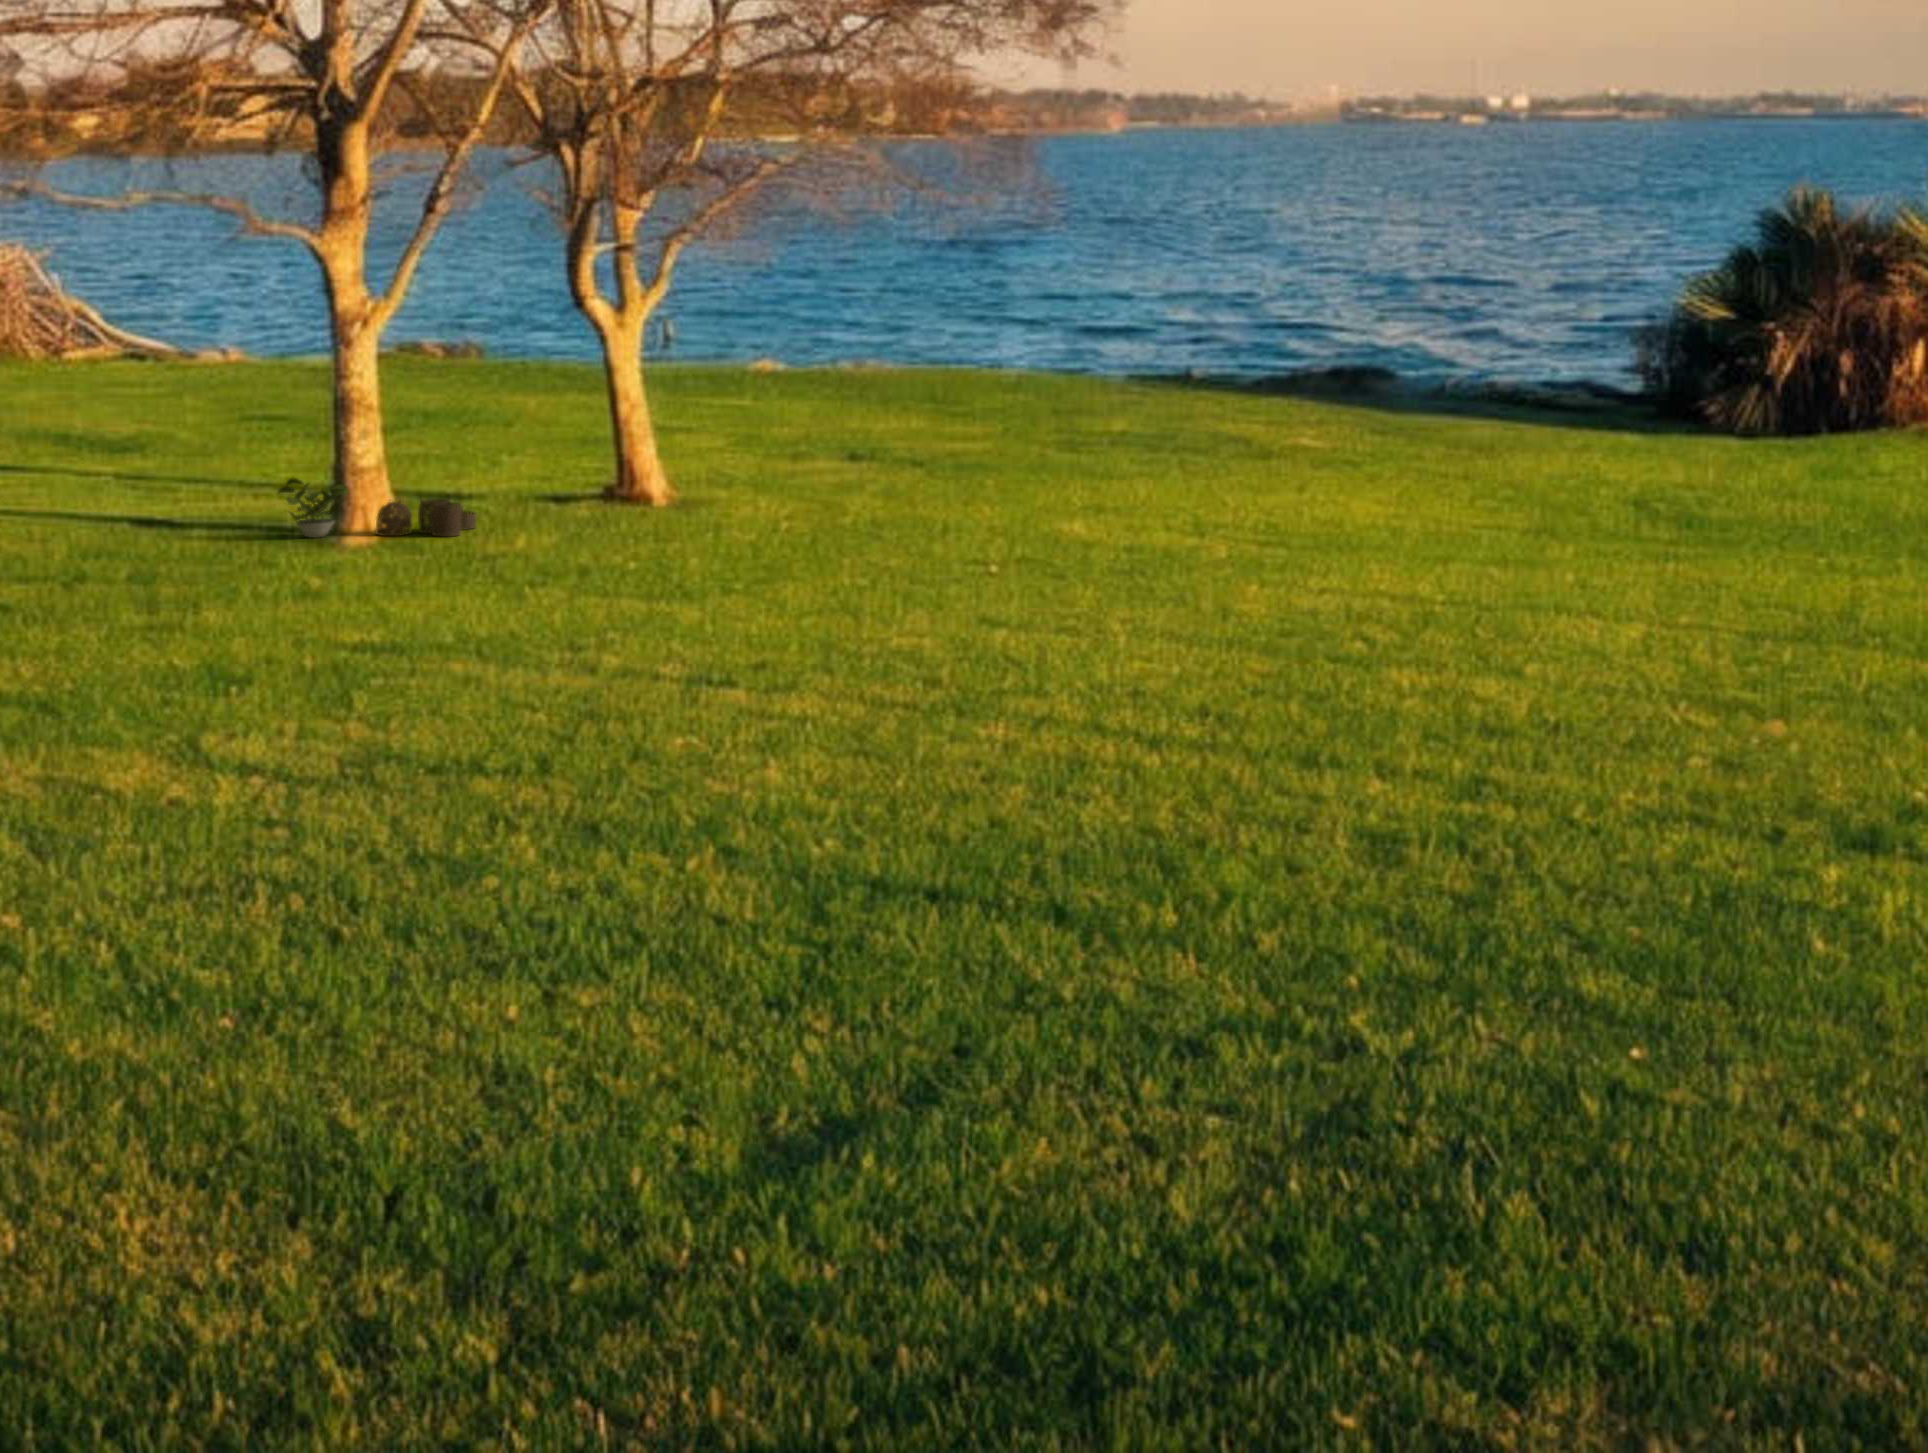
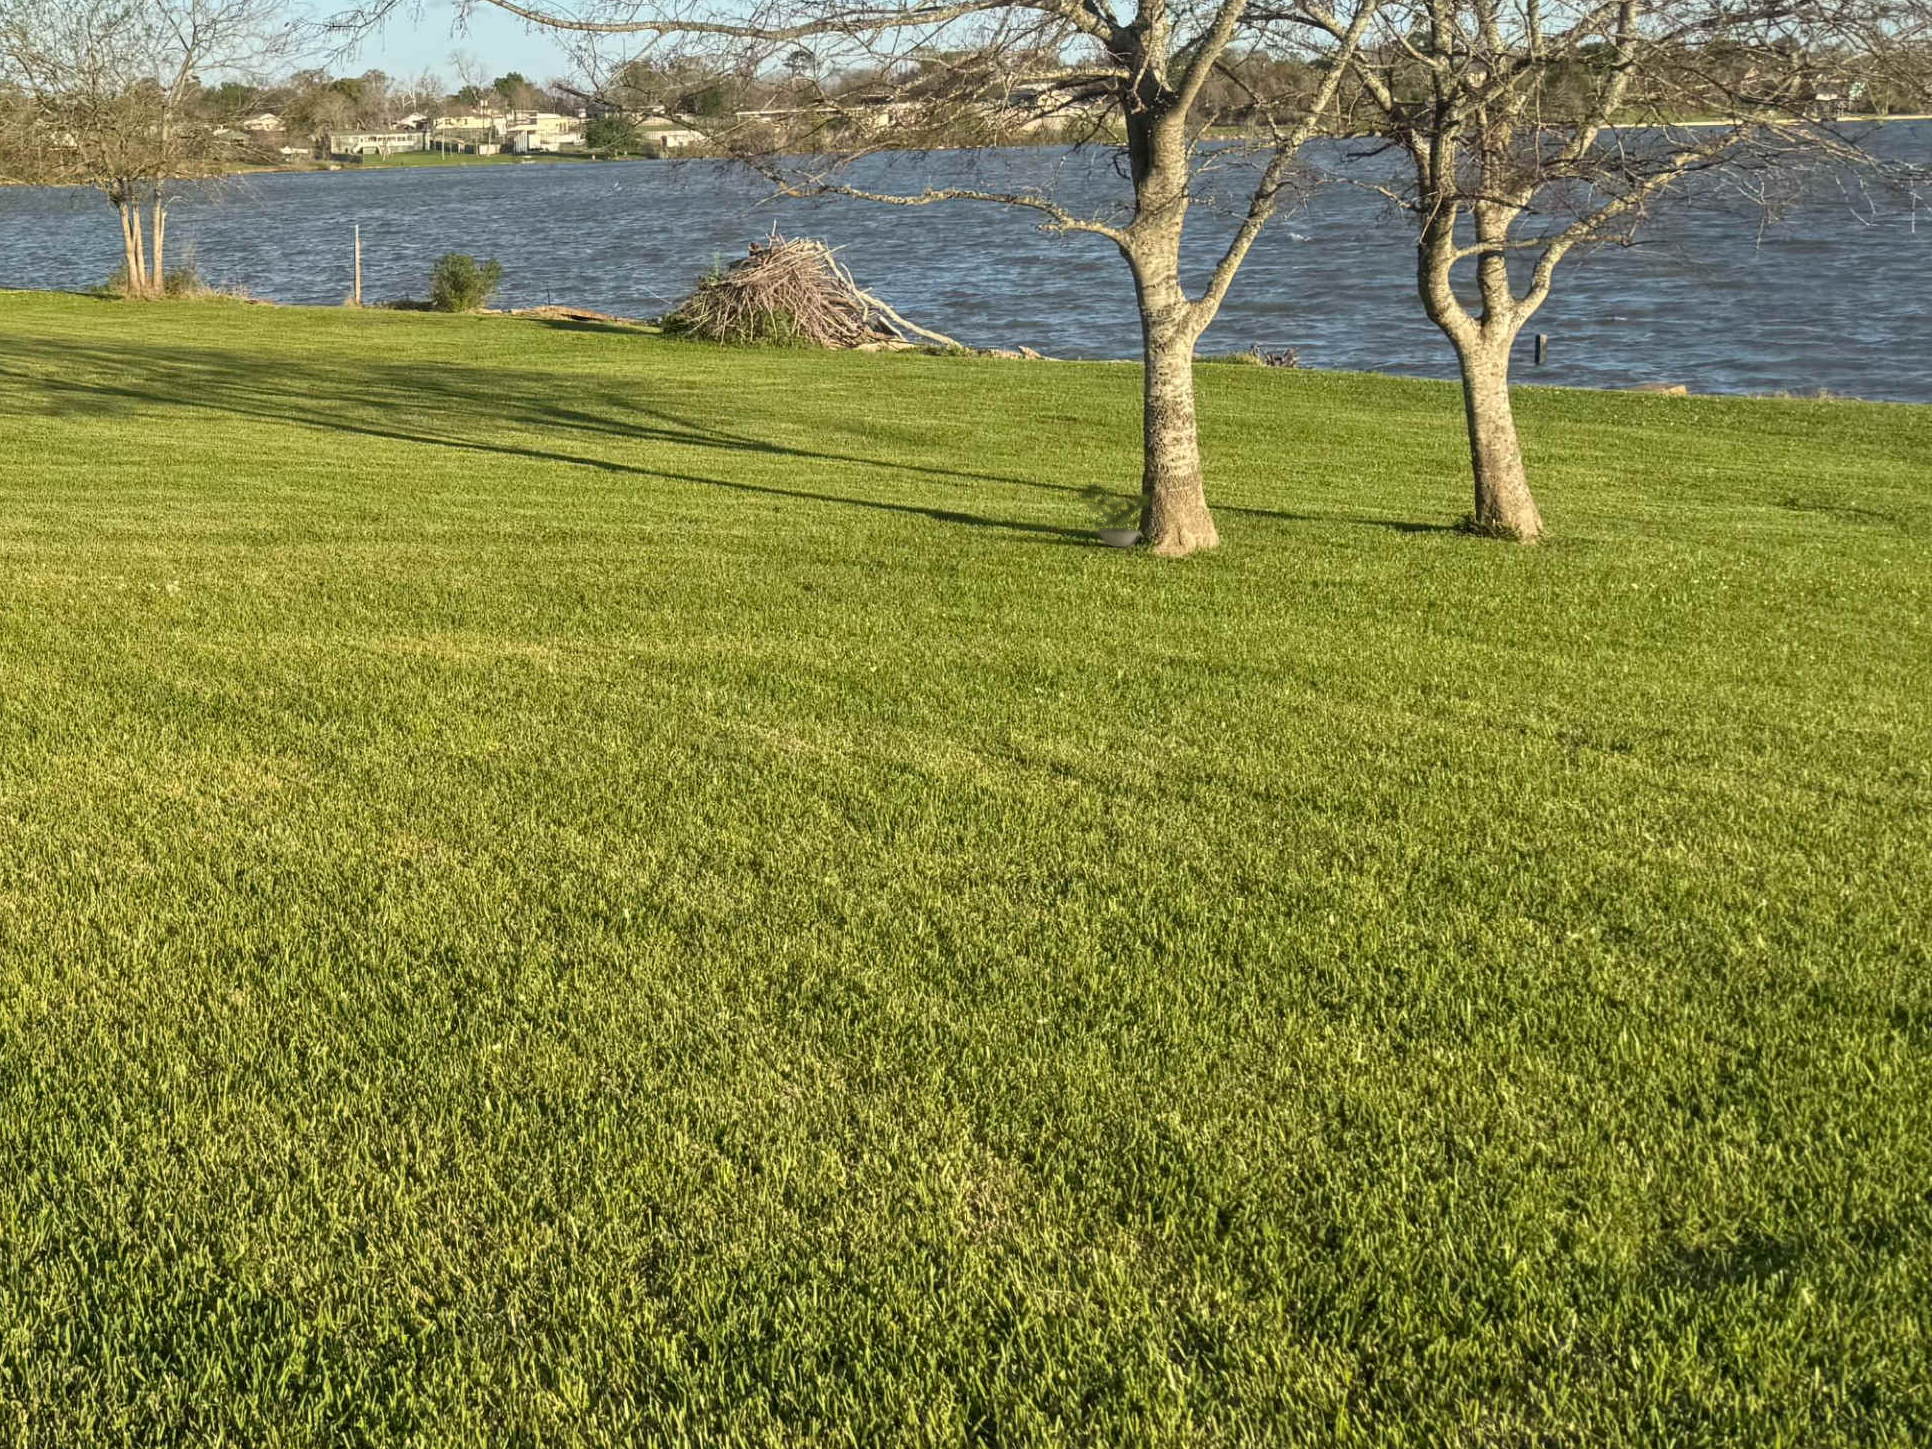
woven basket: present [375,498,476,537] -> none [1183,513,1299,558]

